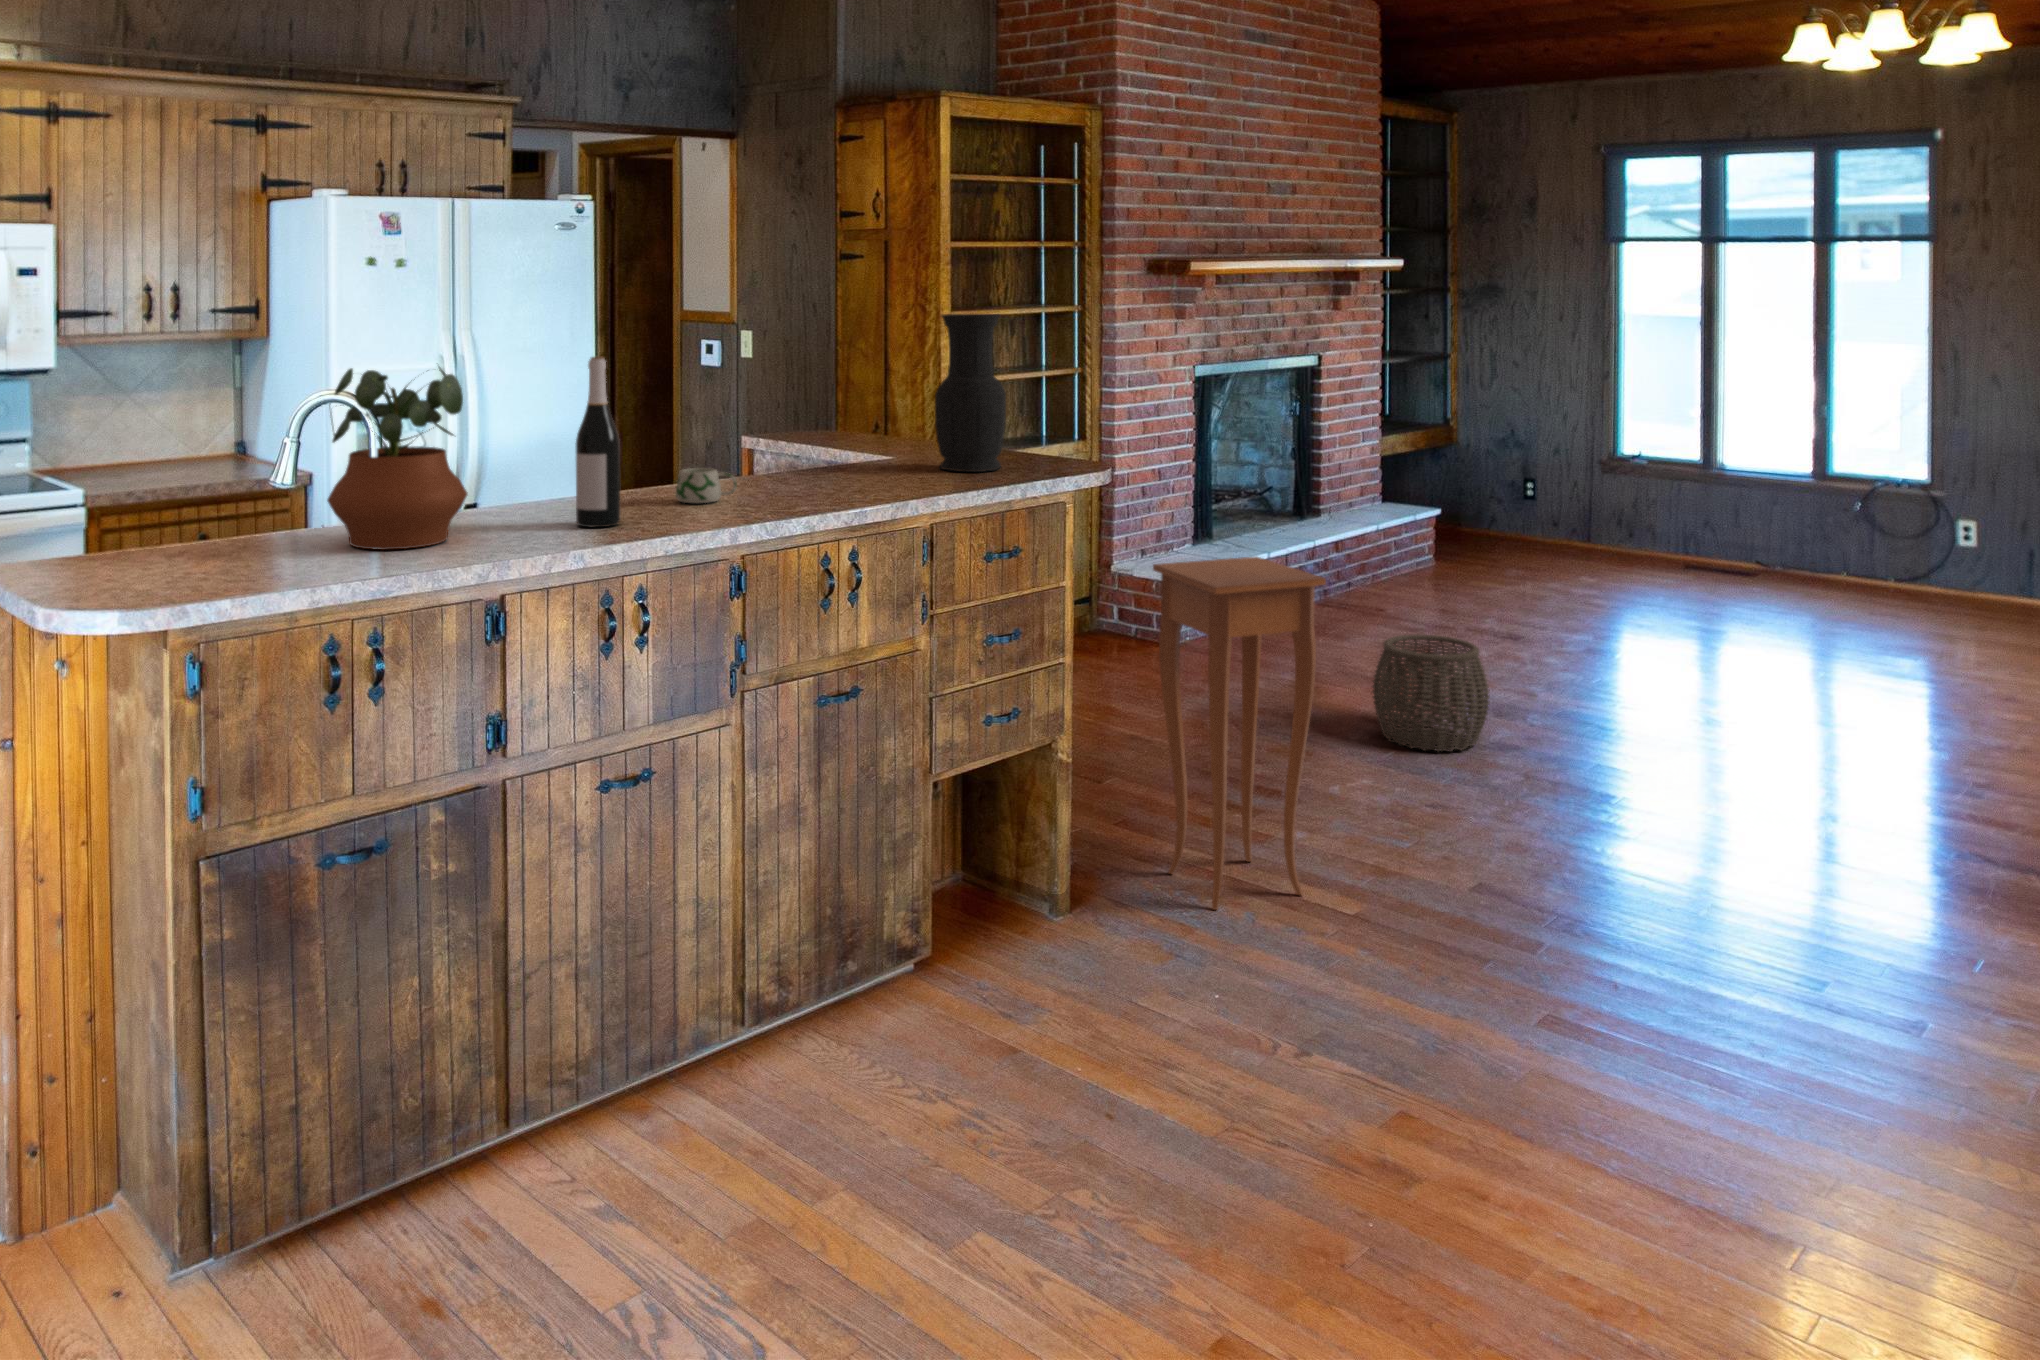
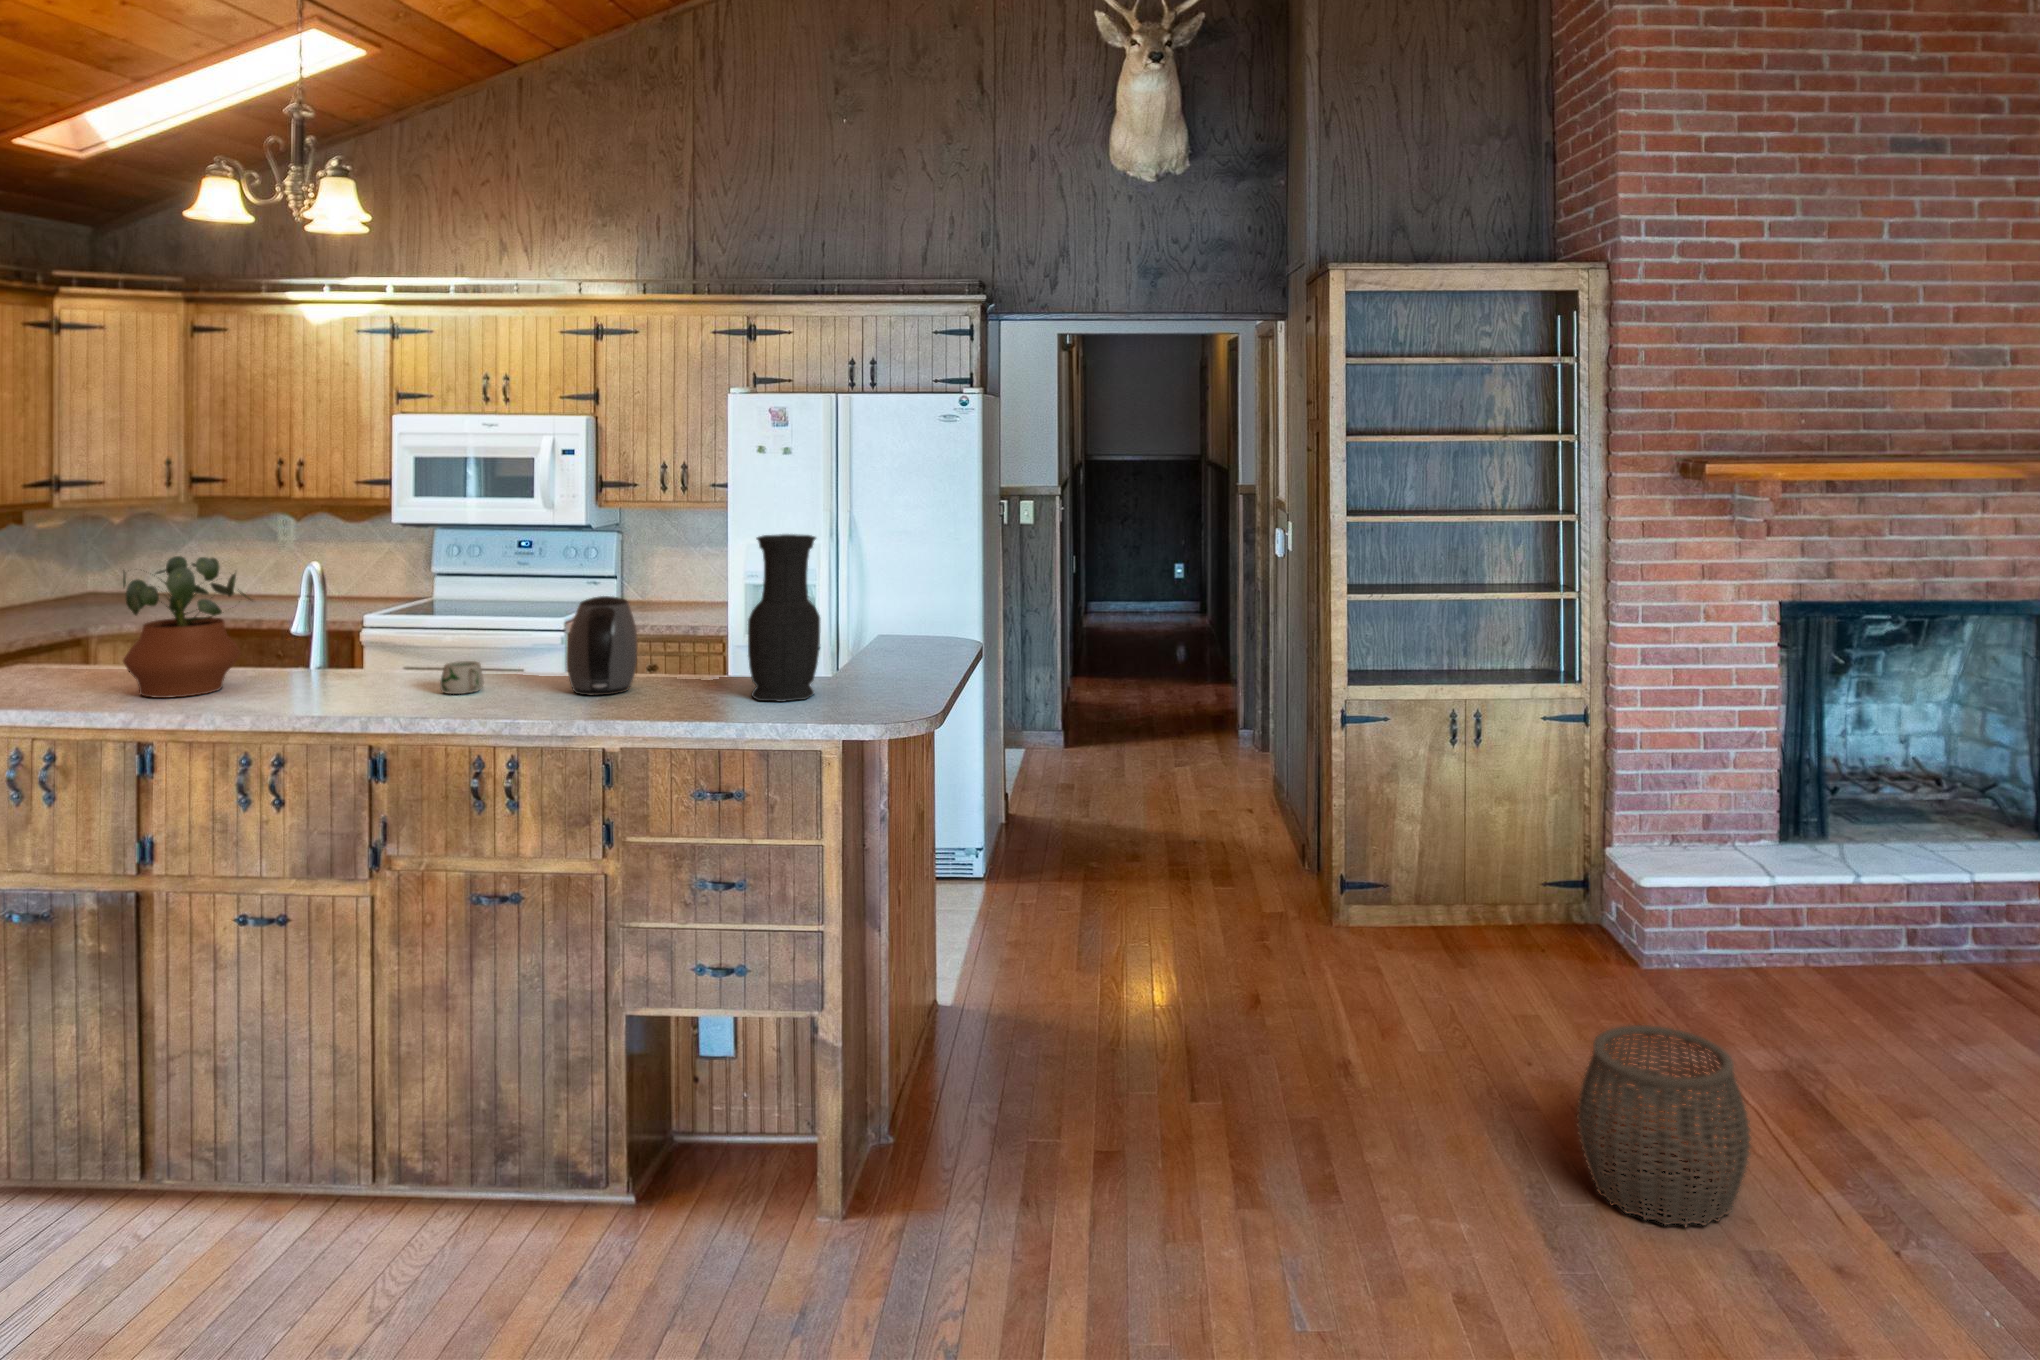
wine bottle: present [576,357,620,527] -> none [291,560,334,703]
kettle: none [780,385,871,488] -> present [567,596,637,695]
side table: present [1153,557,1326,910] -> none [910,837,1110,1299]

